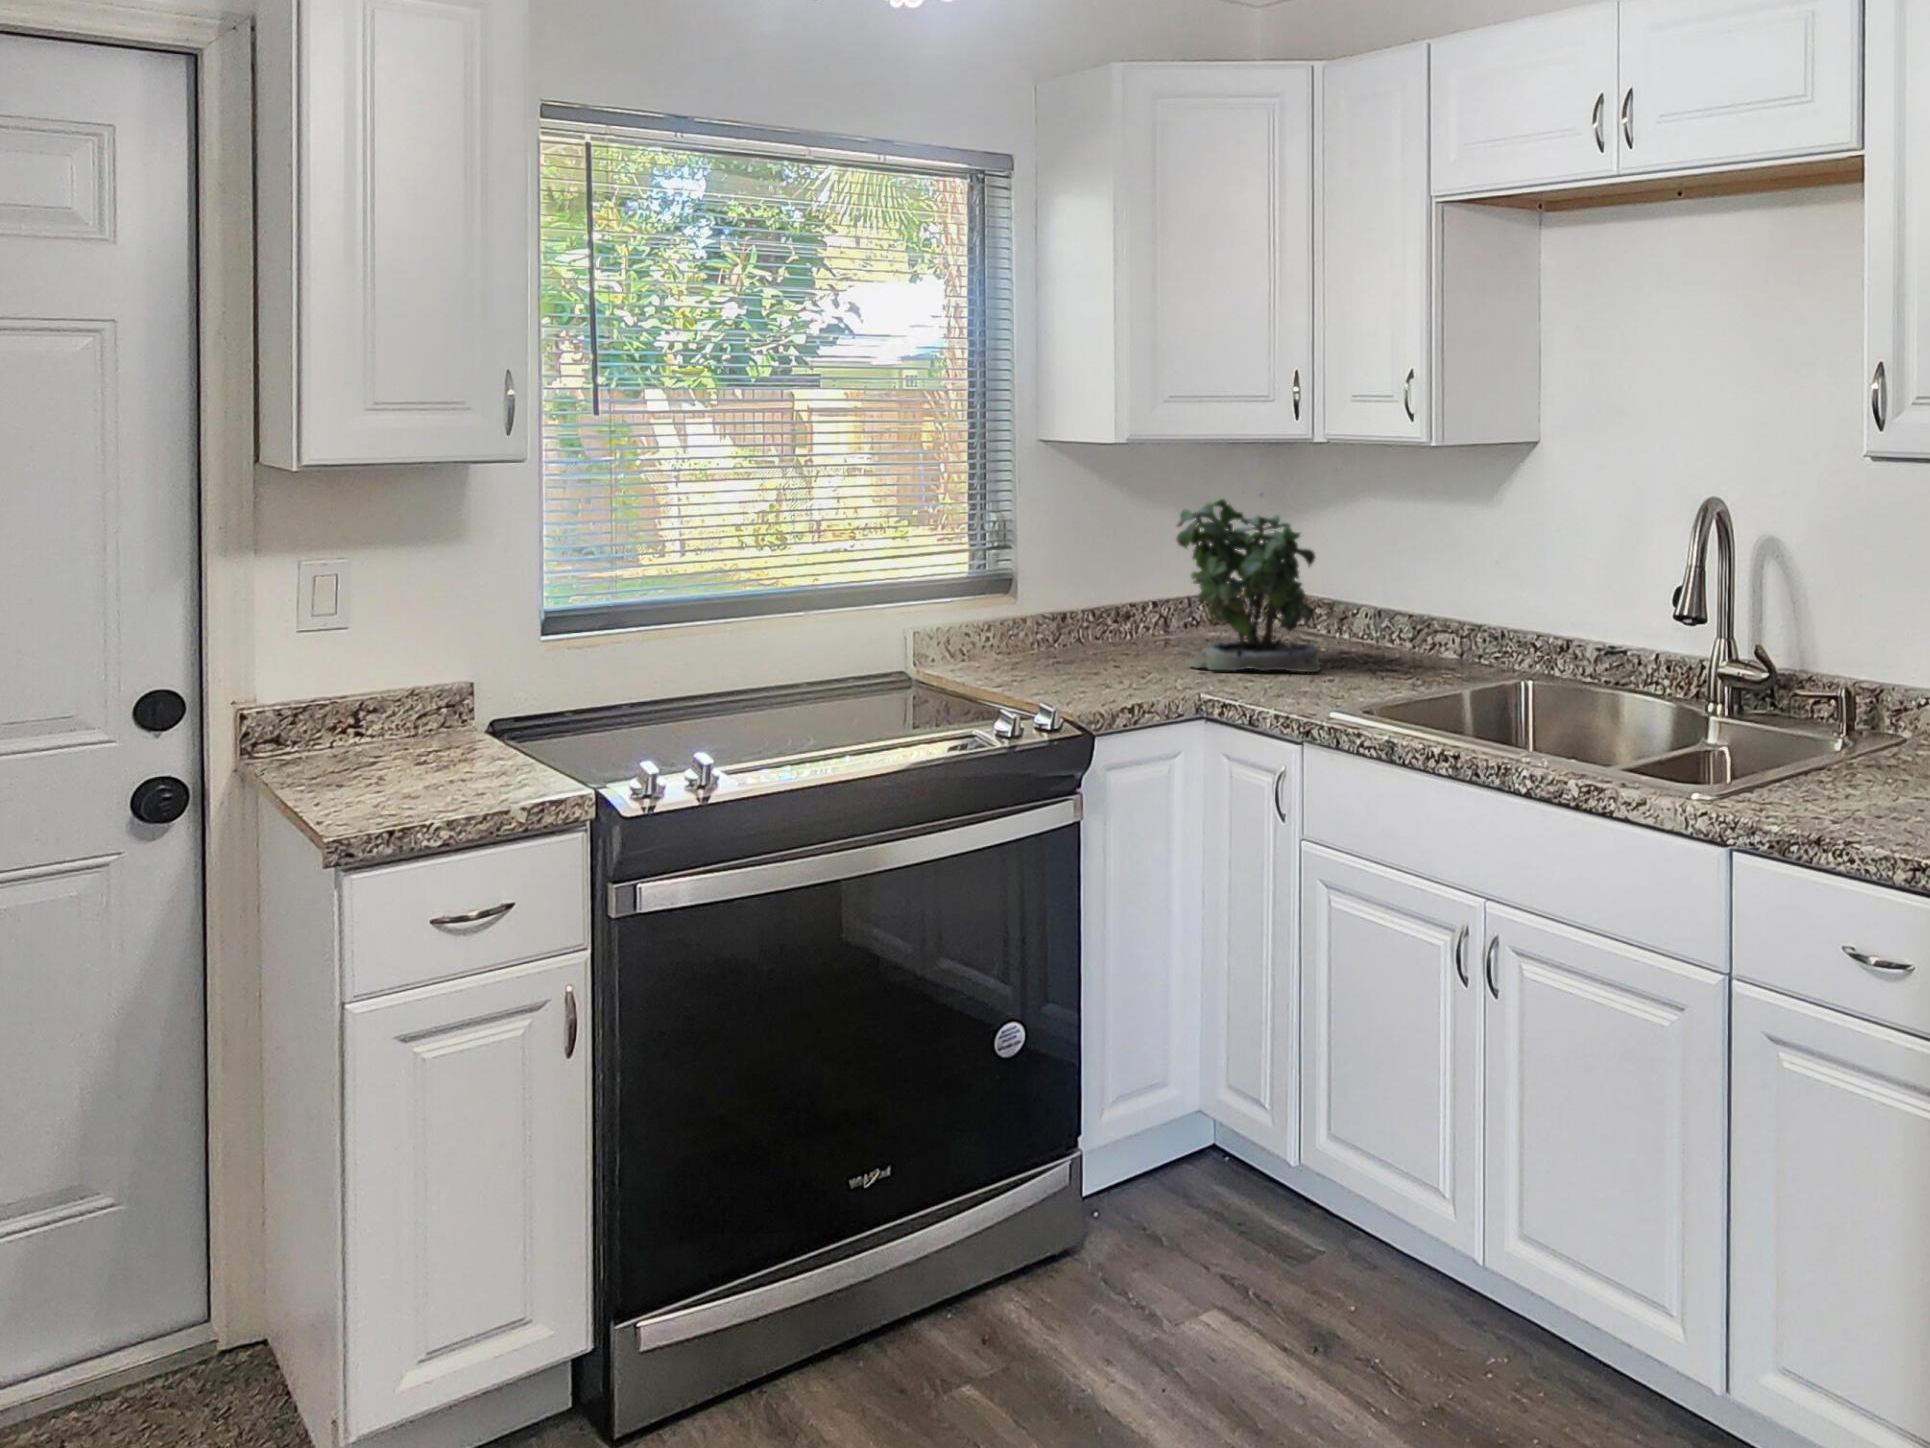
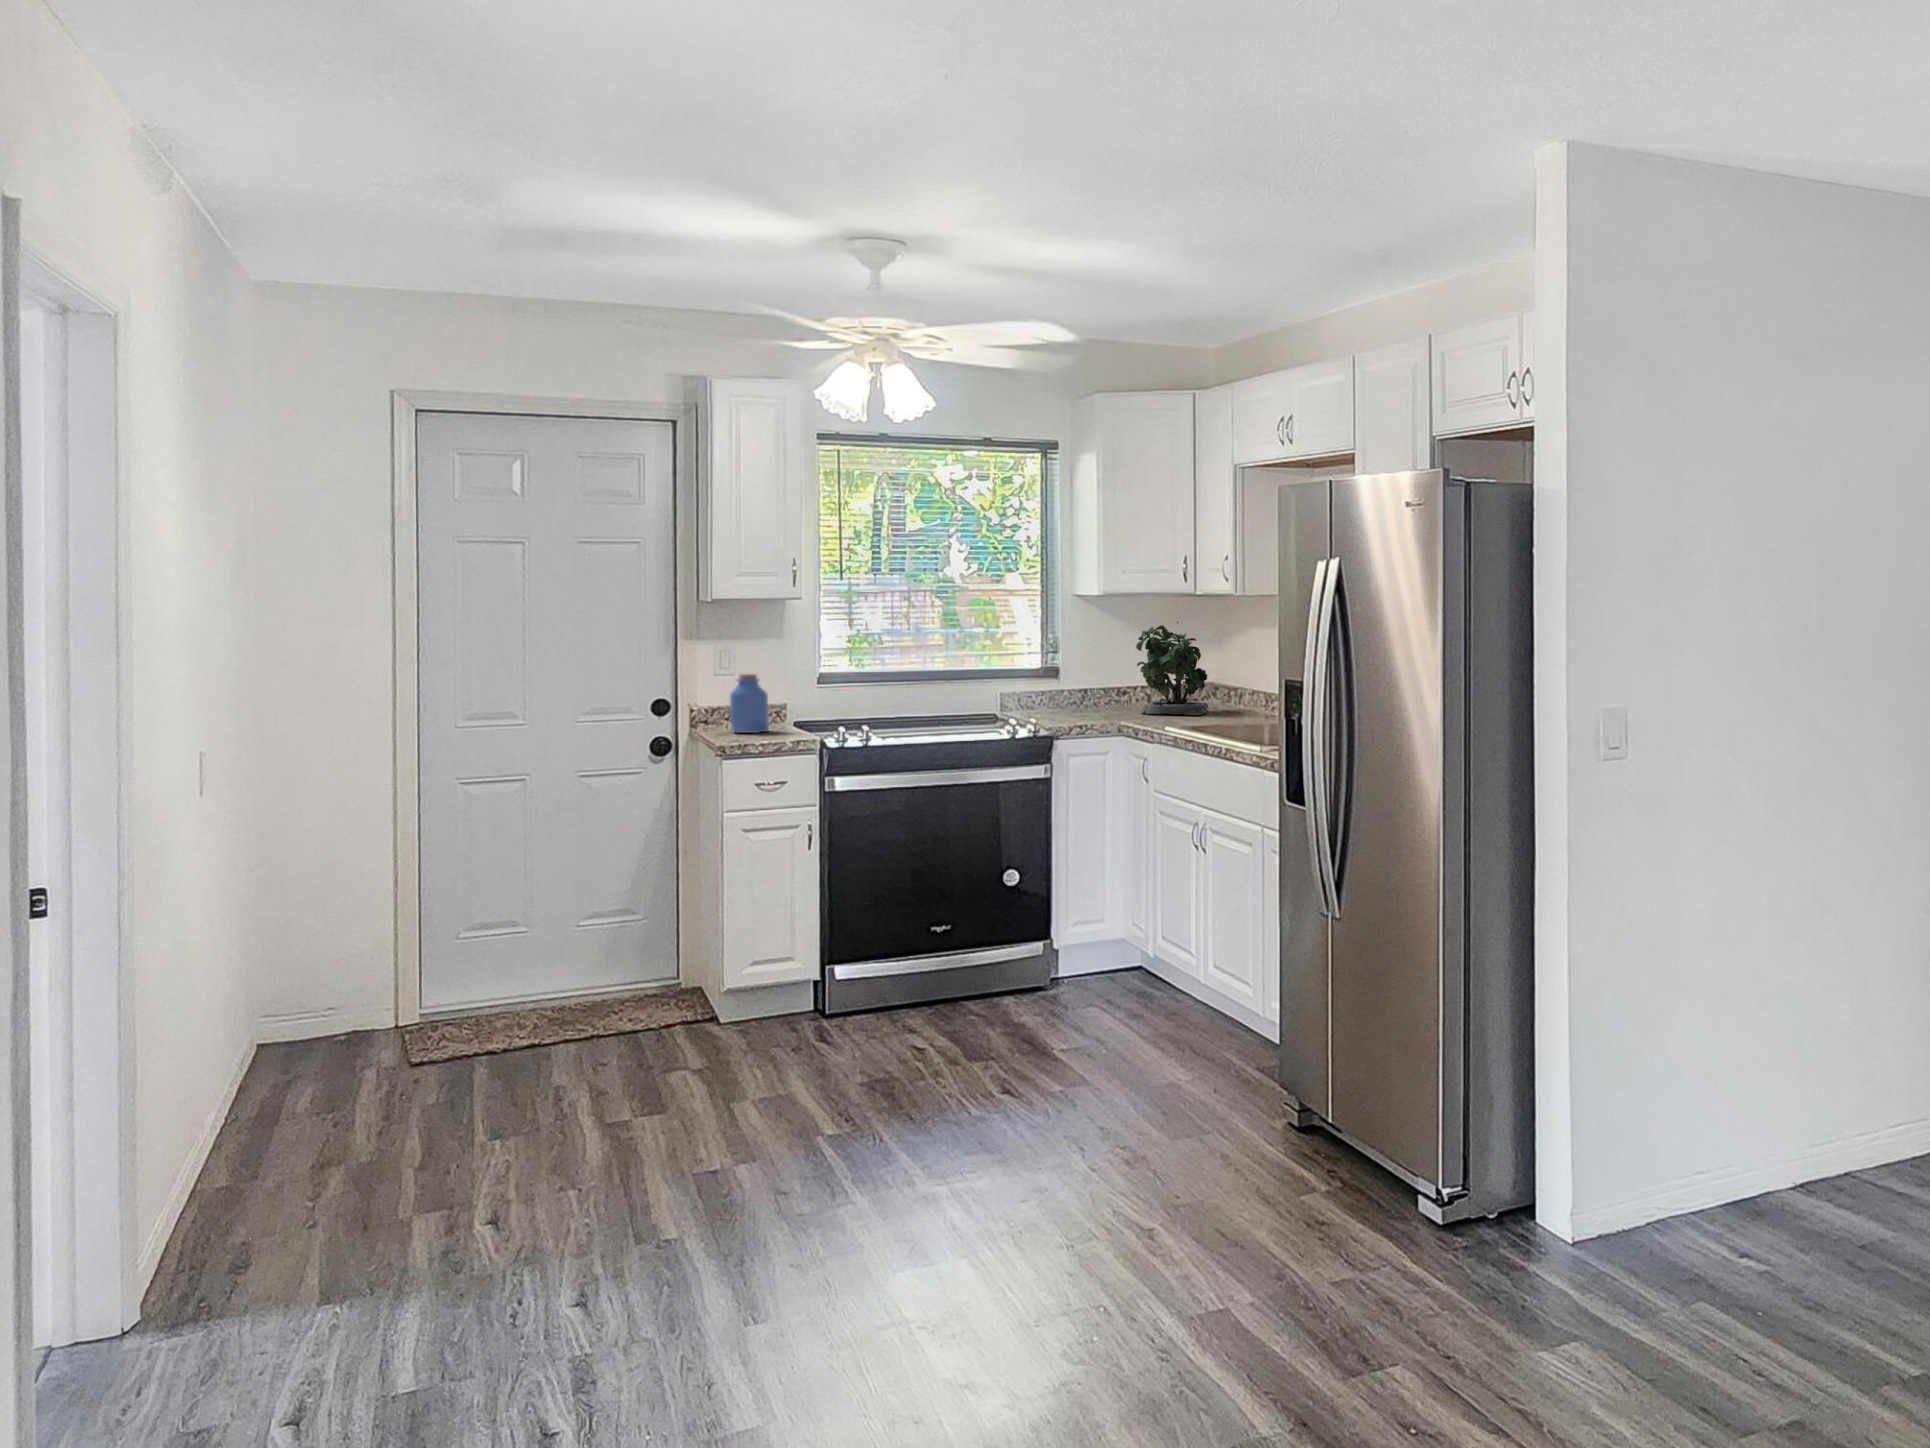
jar: none [334,629,436,768] -> present [730,674,769,733]

